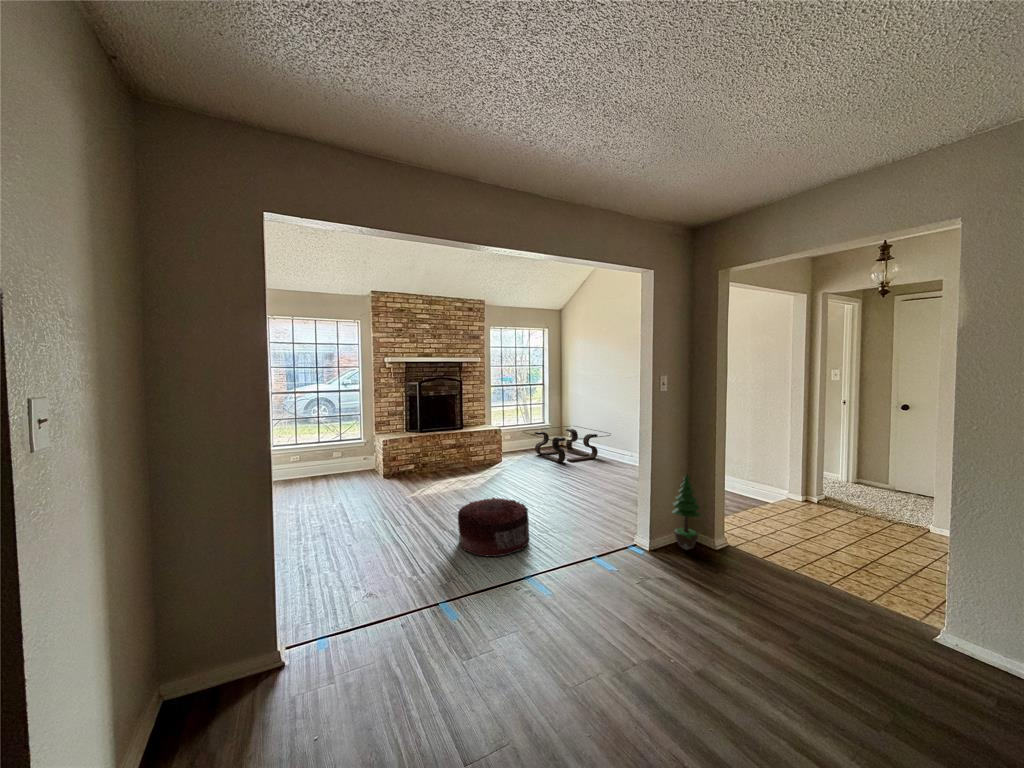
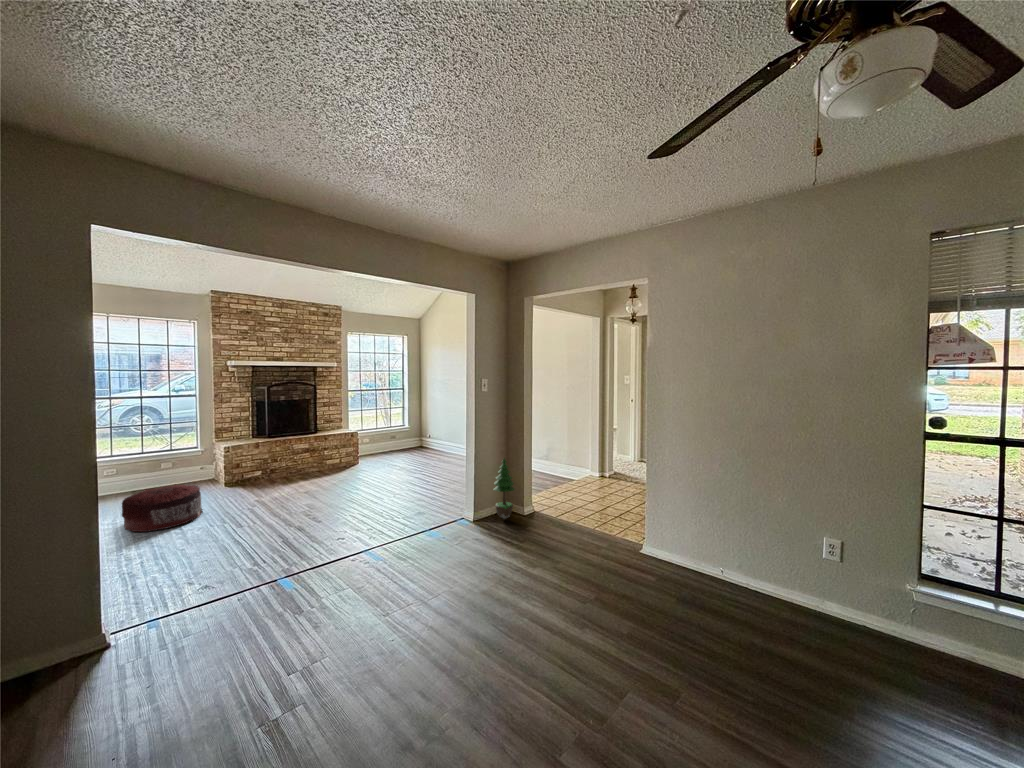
coffee table: present [523,426,610,463] -> none [380,427,462,461]
pouf: present [458,498,530,557] -> present [122,485,203,532]

